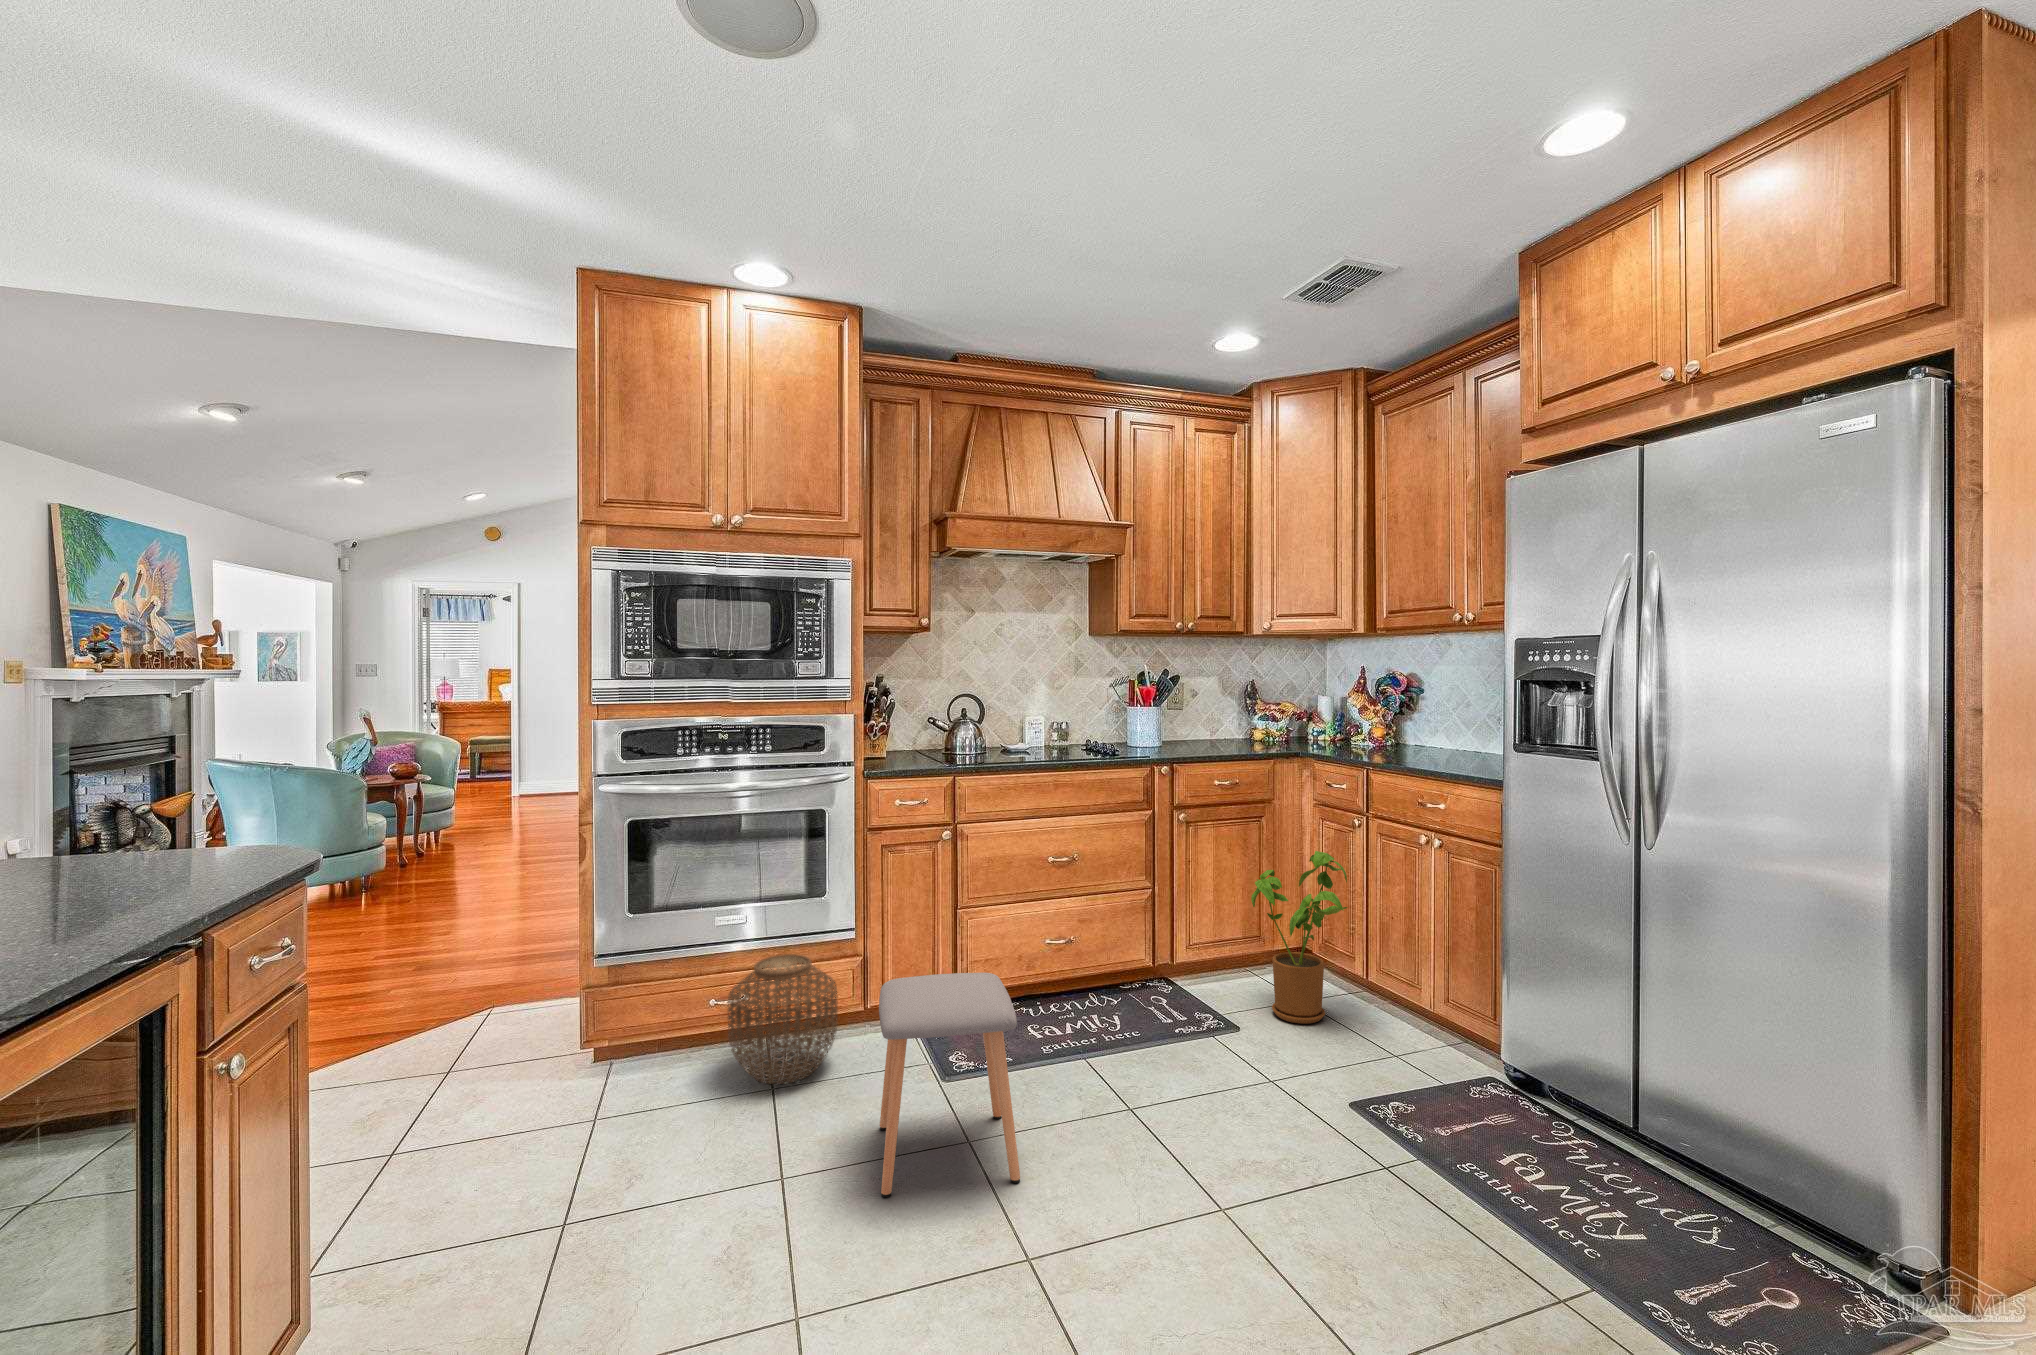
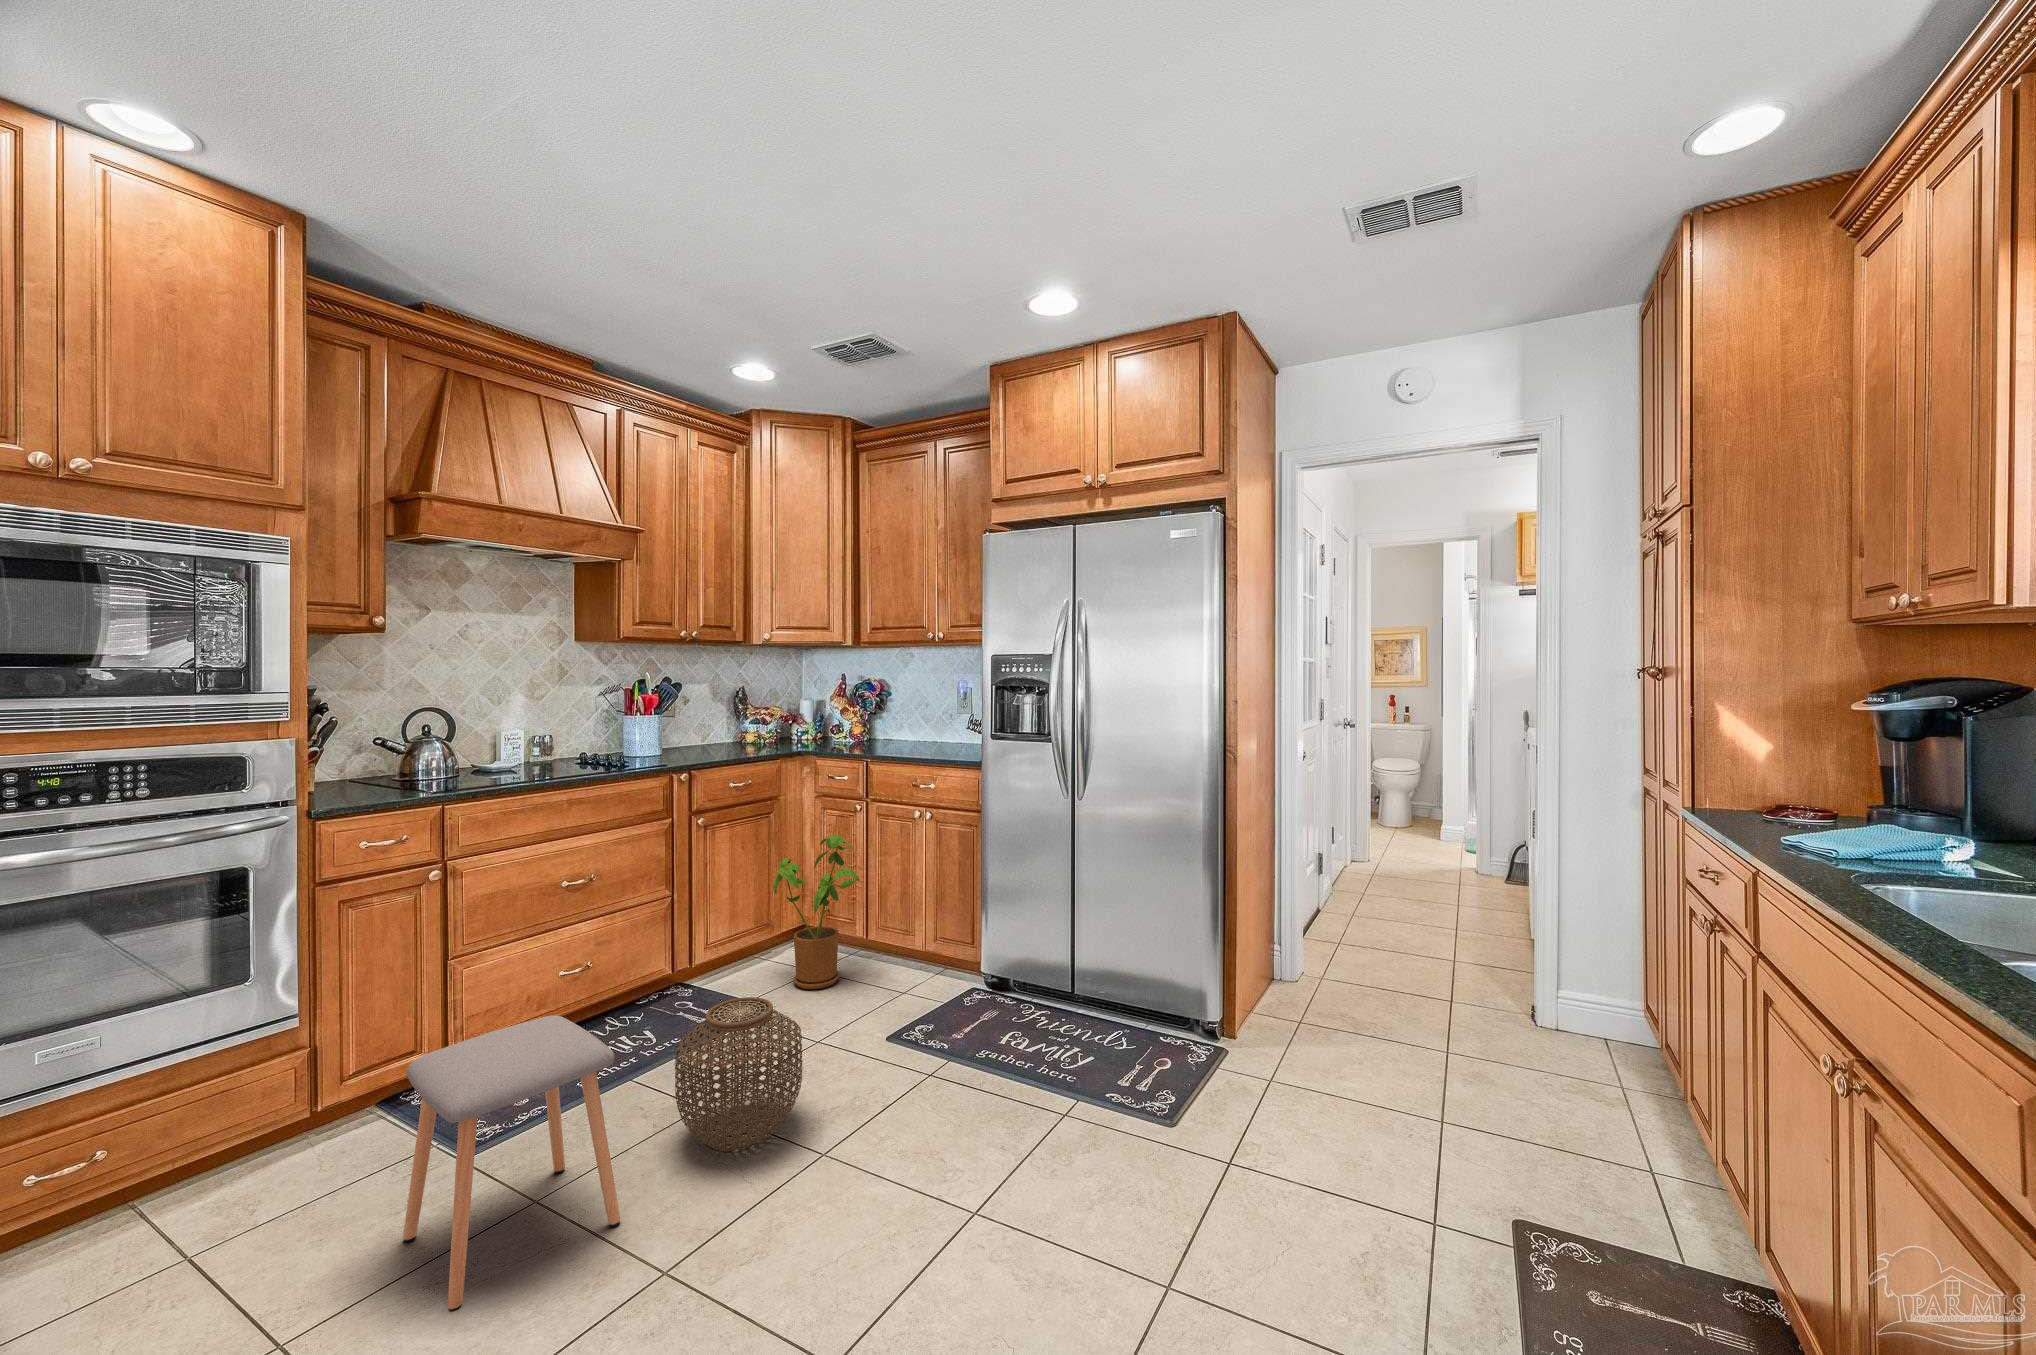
woven basket: present [728,954,838,1084] -> present [675,997,802,1152]

